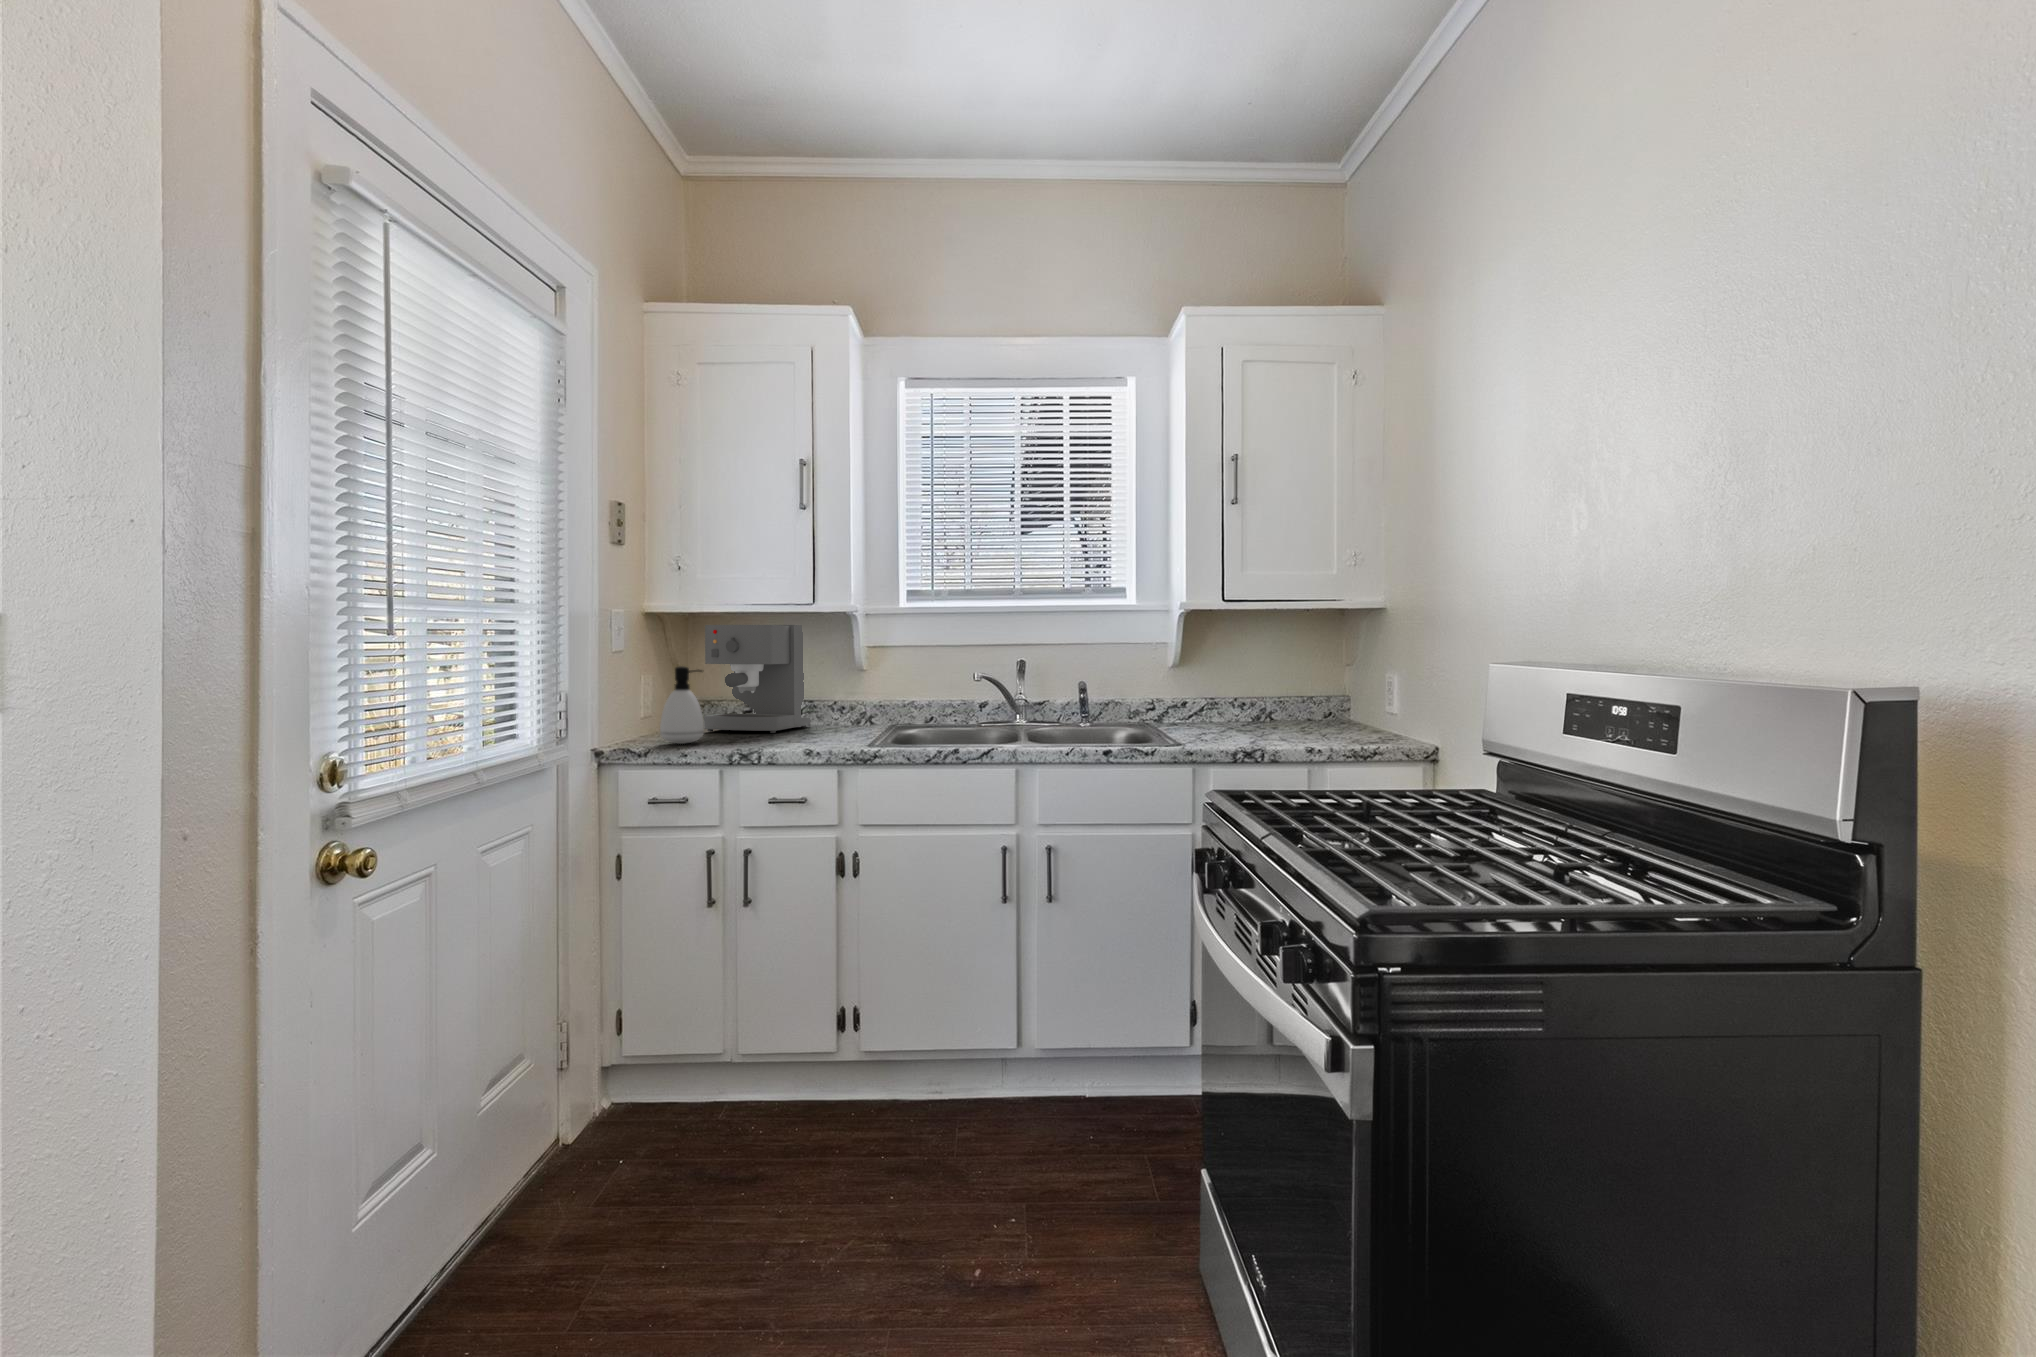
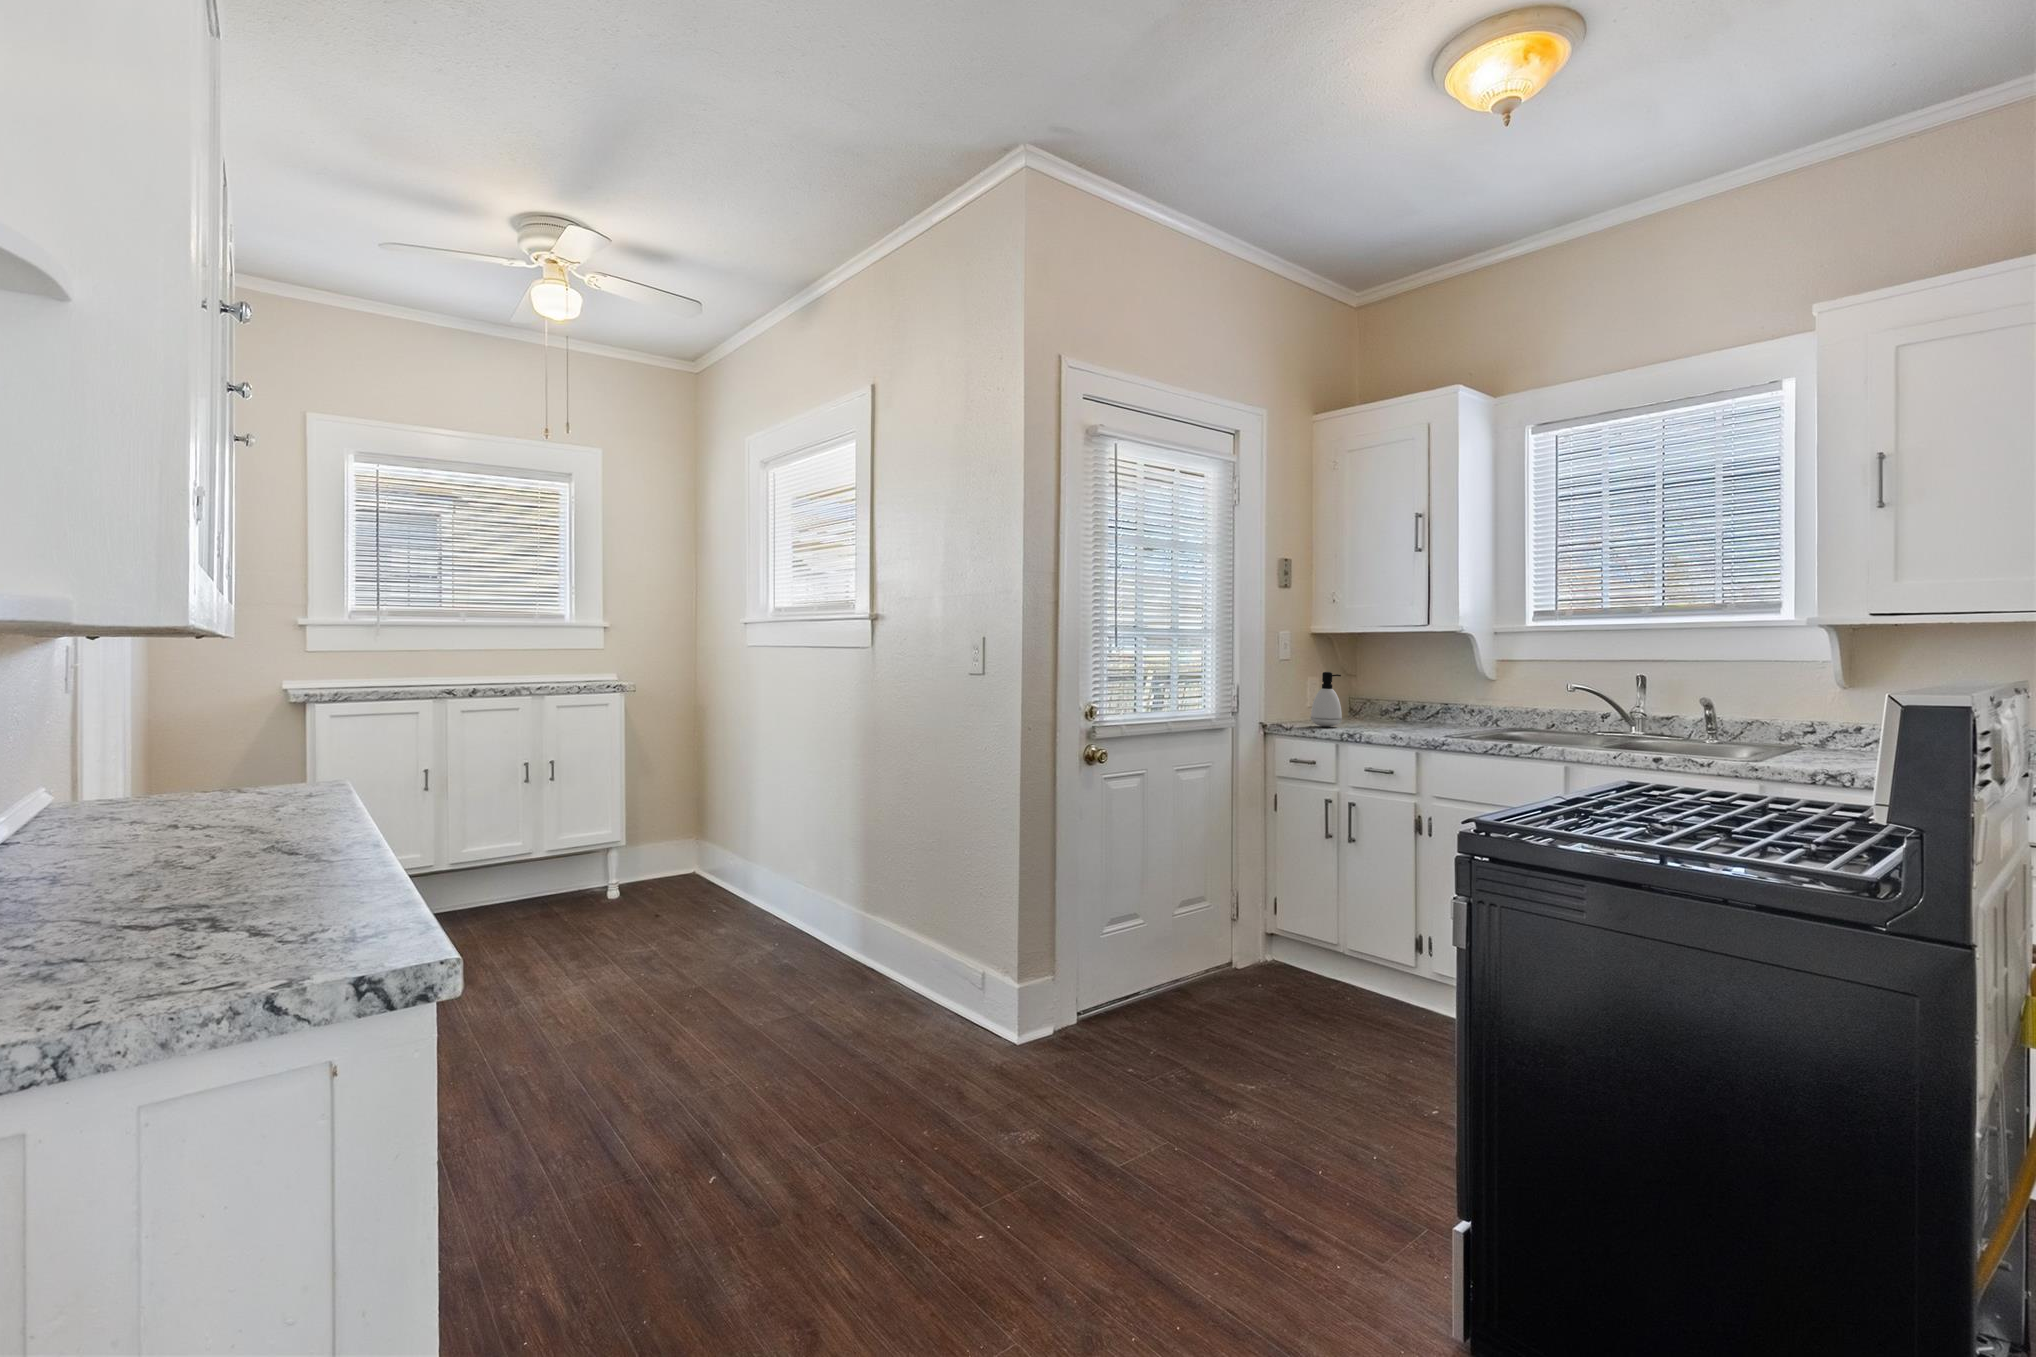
coffee maker: present [704,625,810,733] -> none [1359,642,1450,726]

